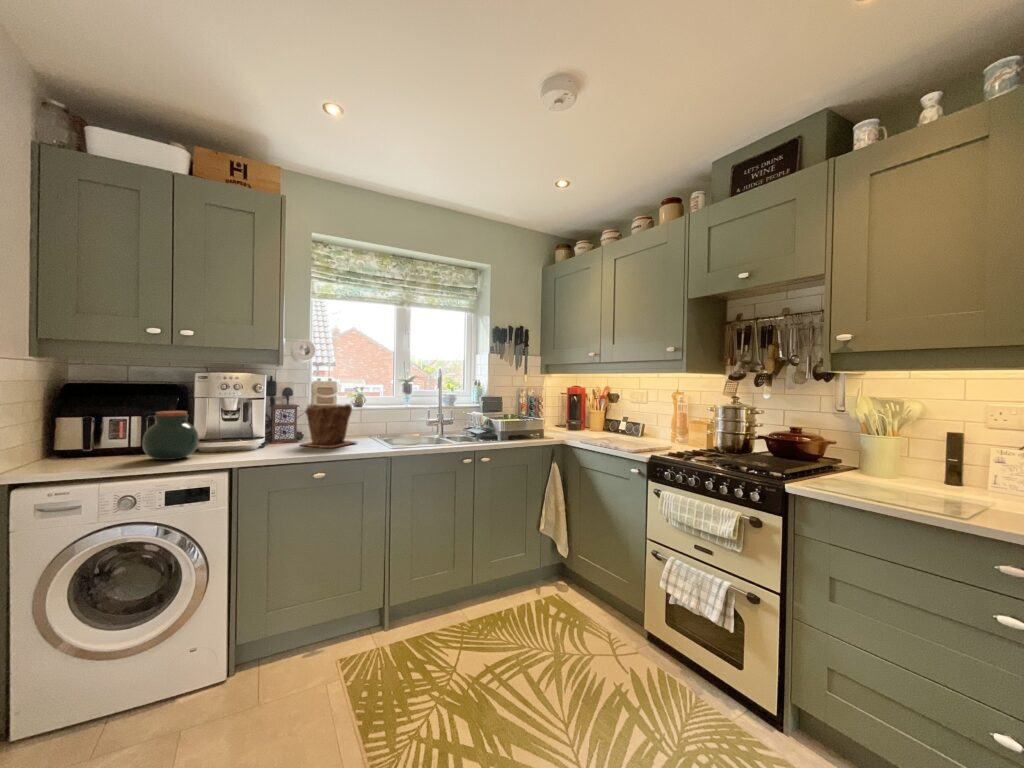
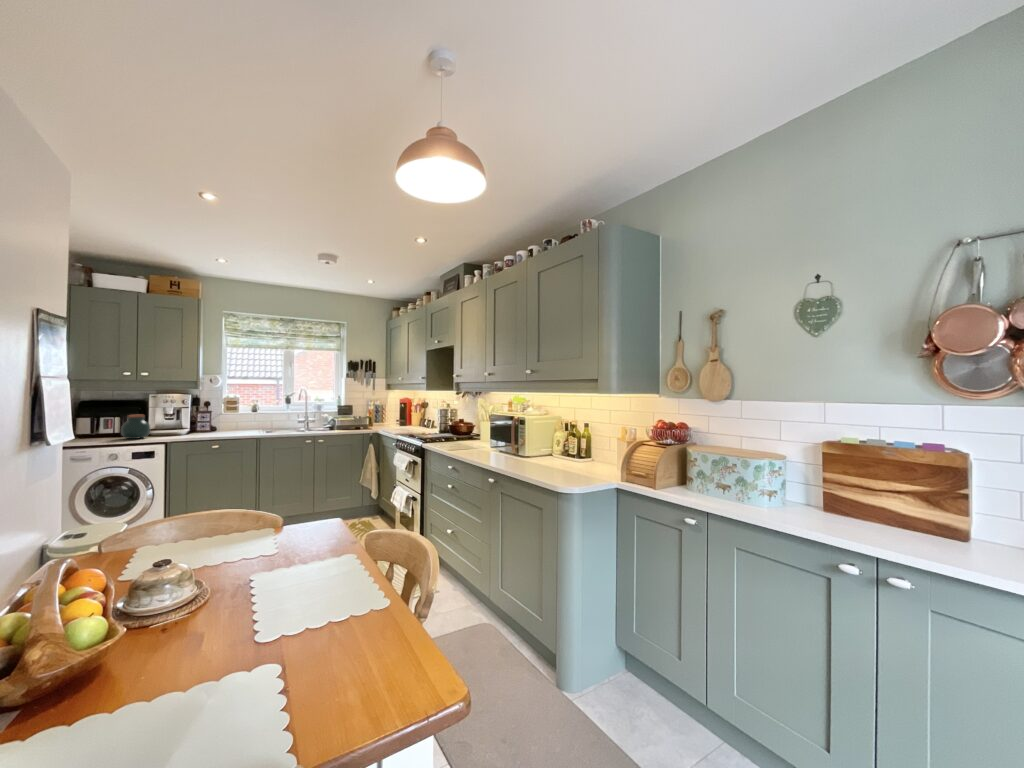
plant pot: present [301,404,356,448] -> none [210,410,247,435]

